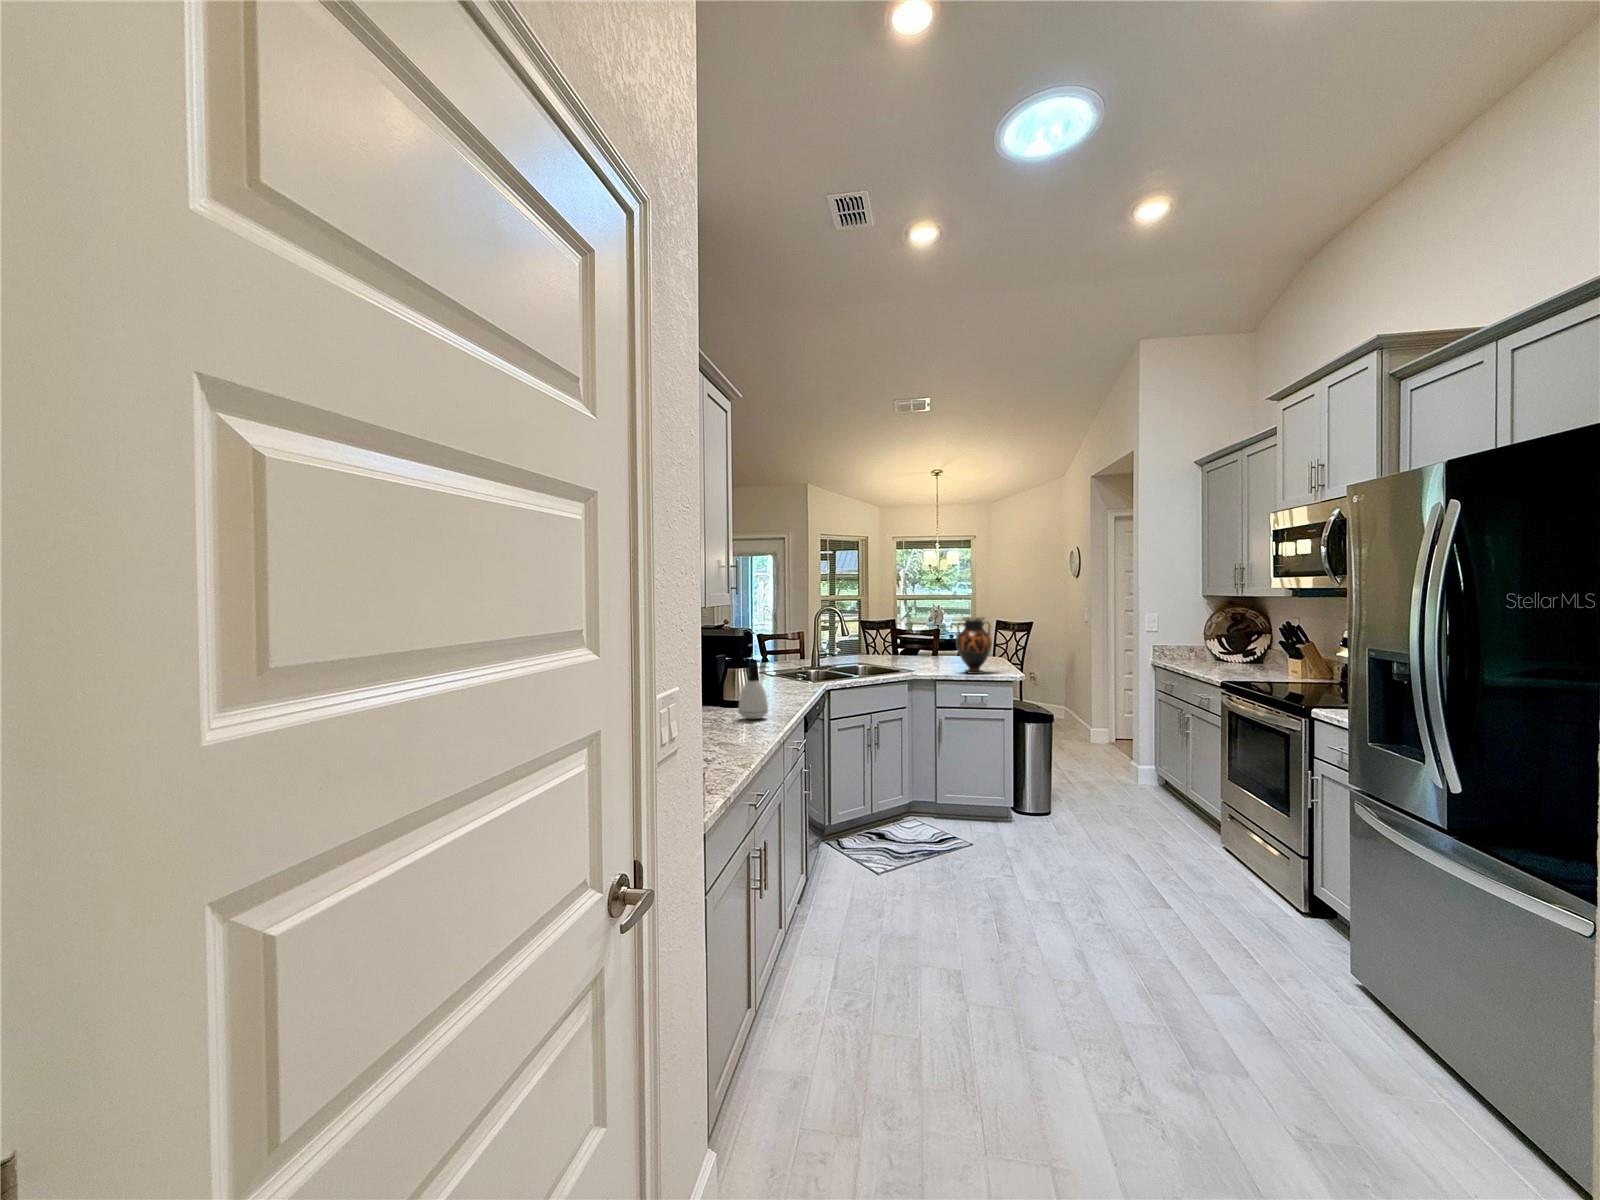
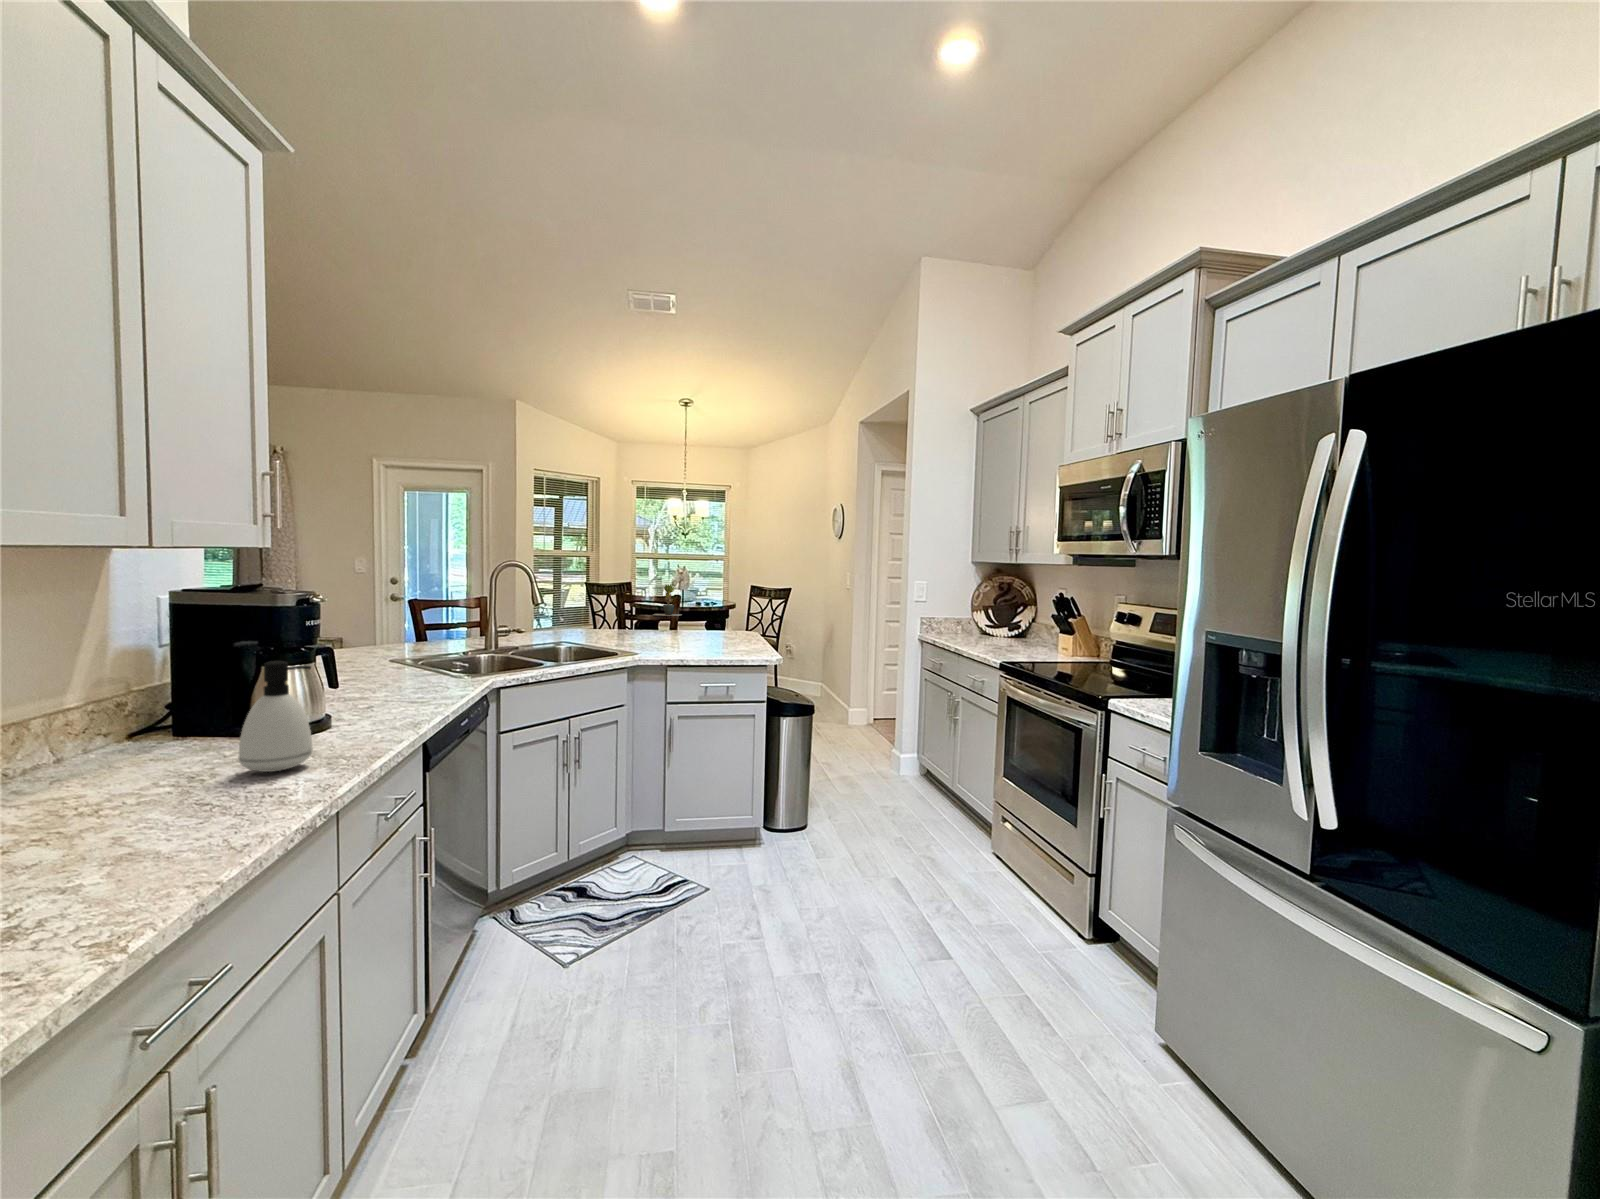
vase: present [956,617,992,674] -> none [696,580,743,656]
potted plant: none [913,620,938,647] -> present [654,584,682,616]

